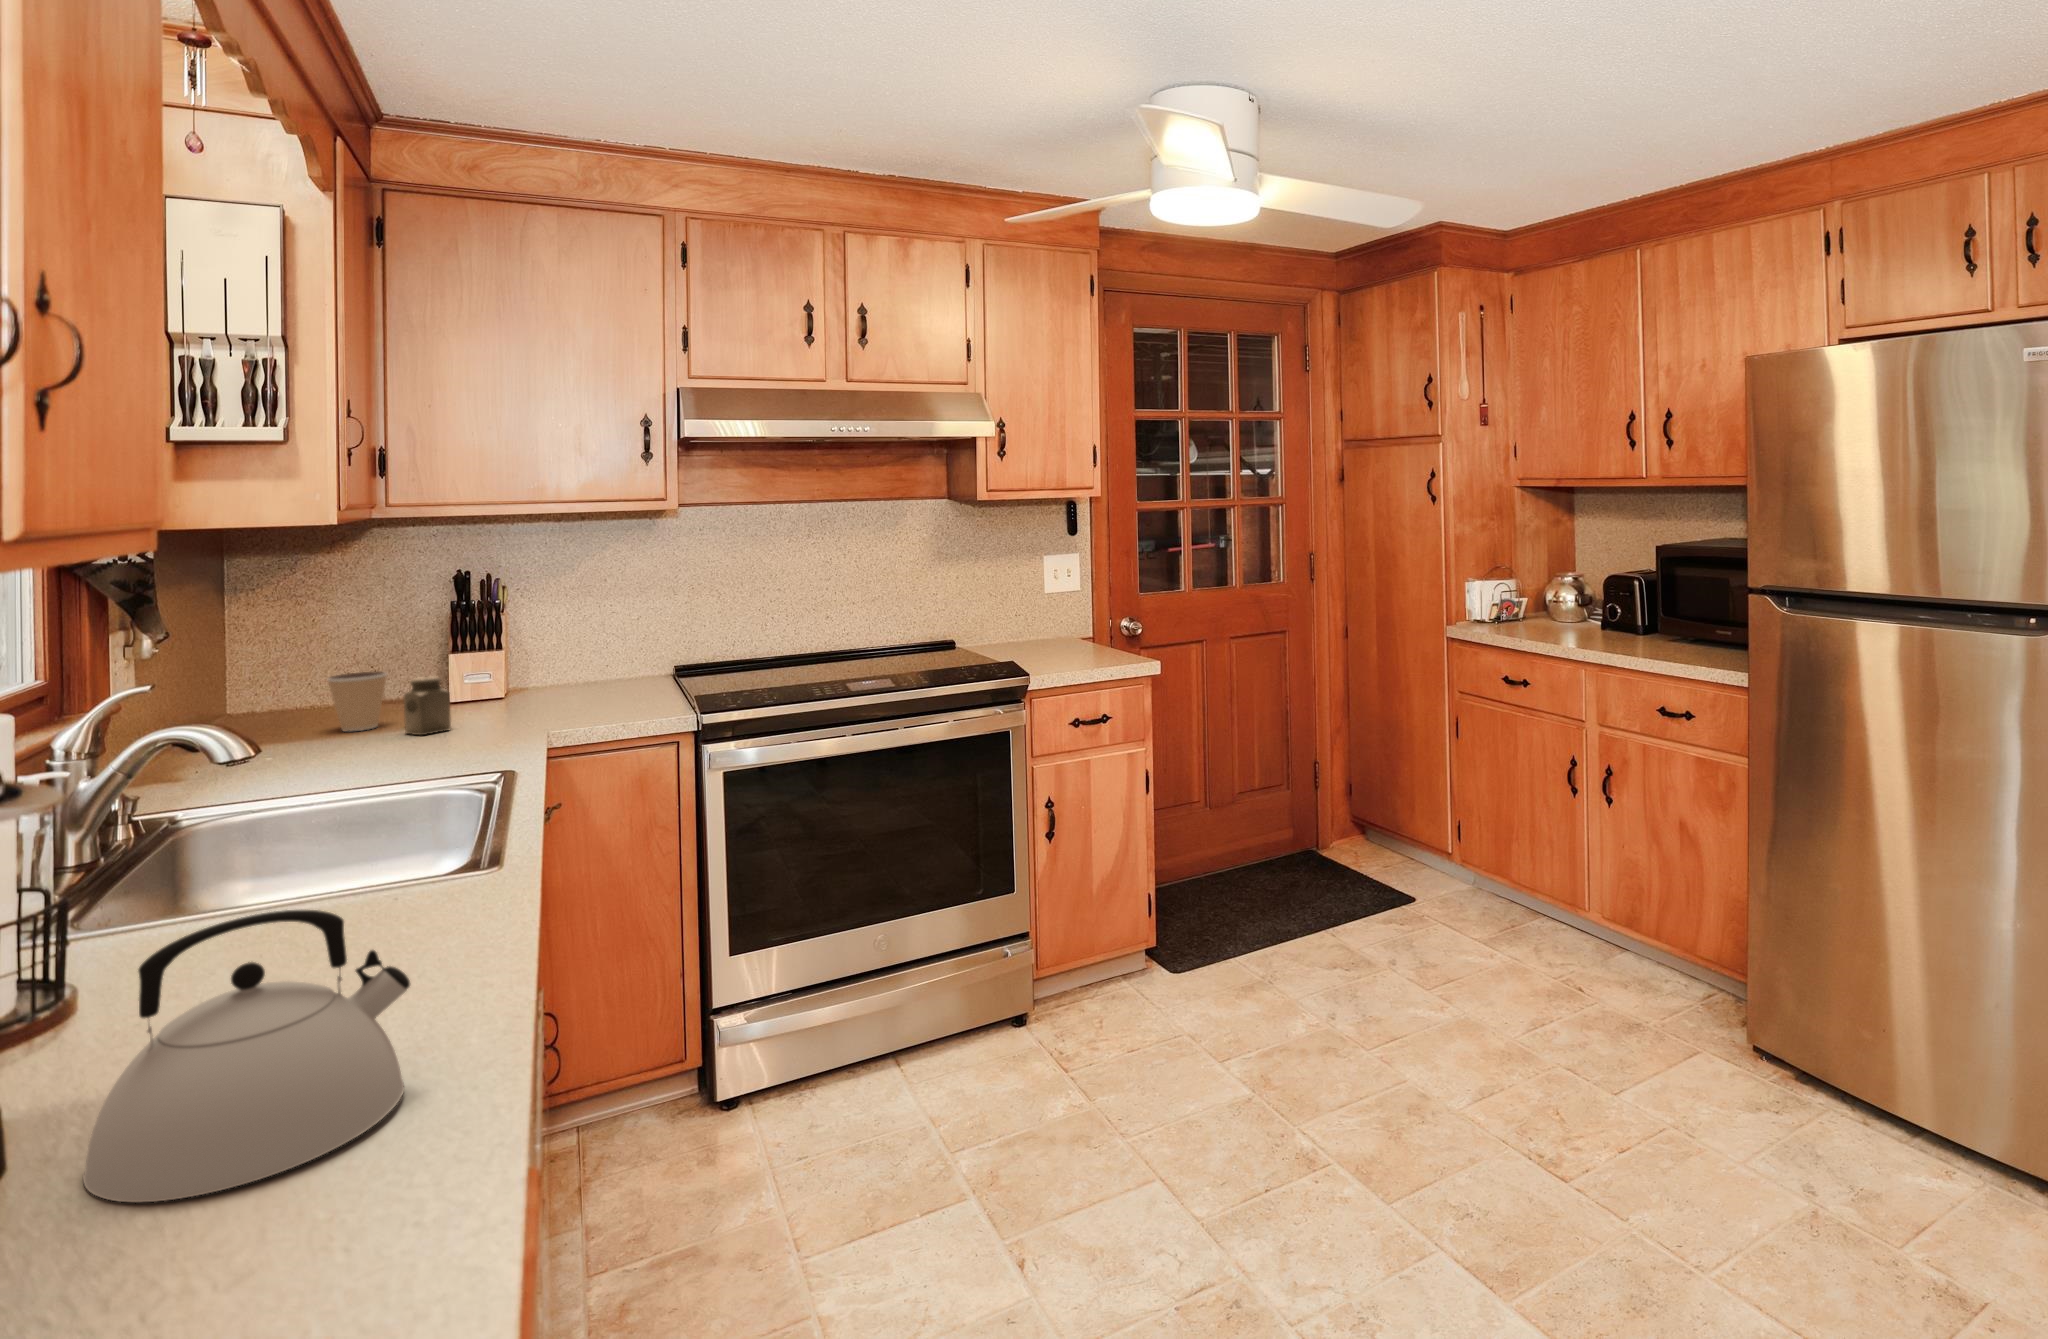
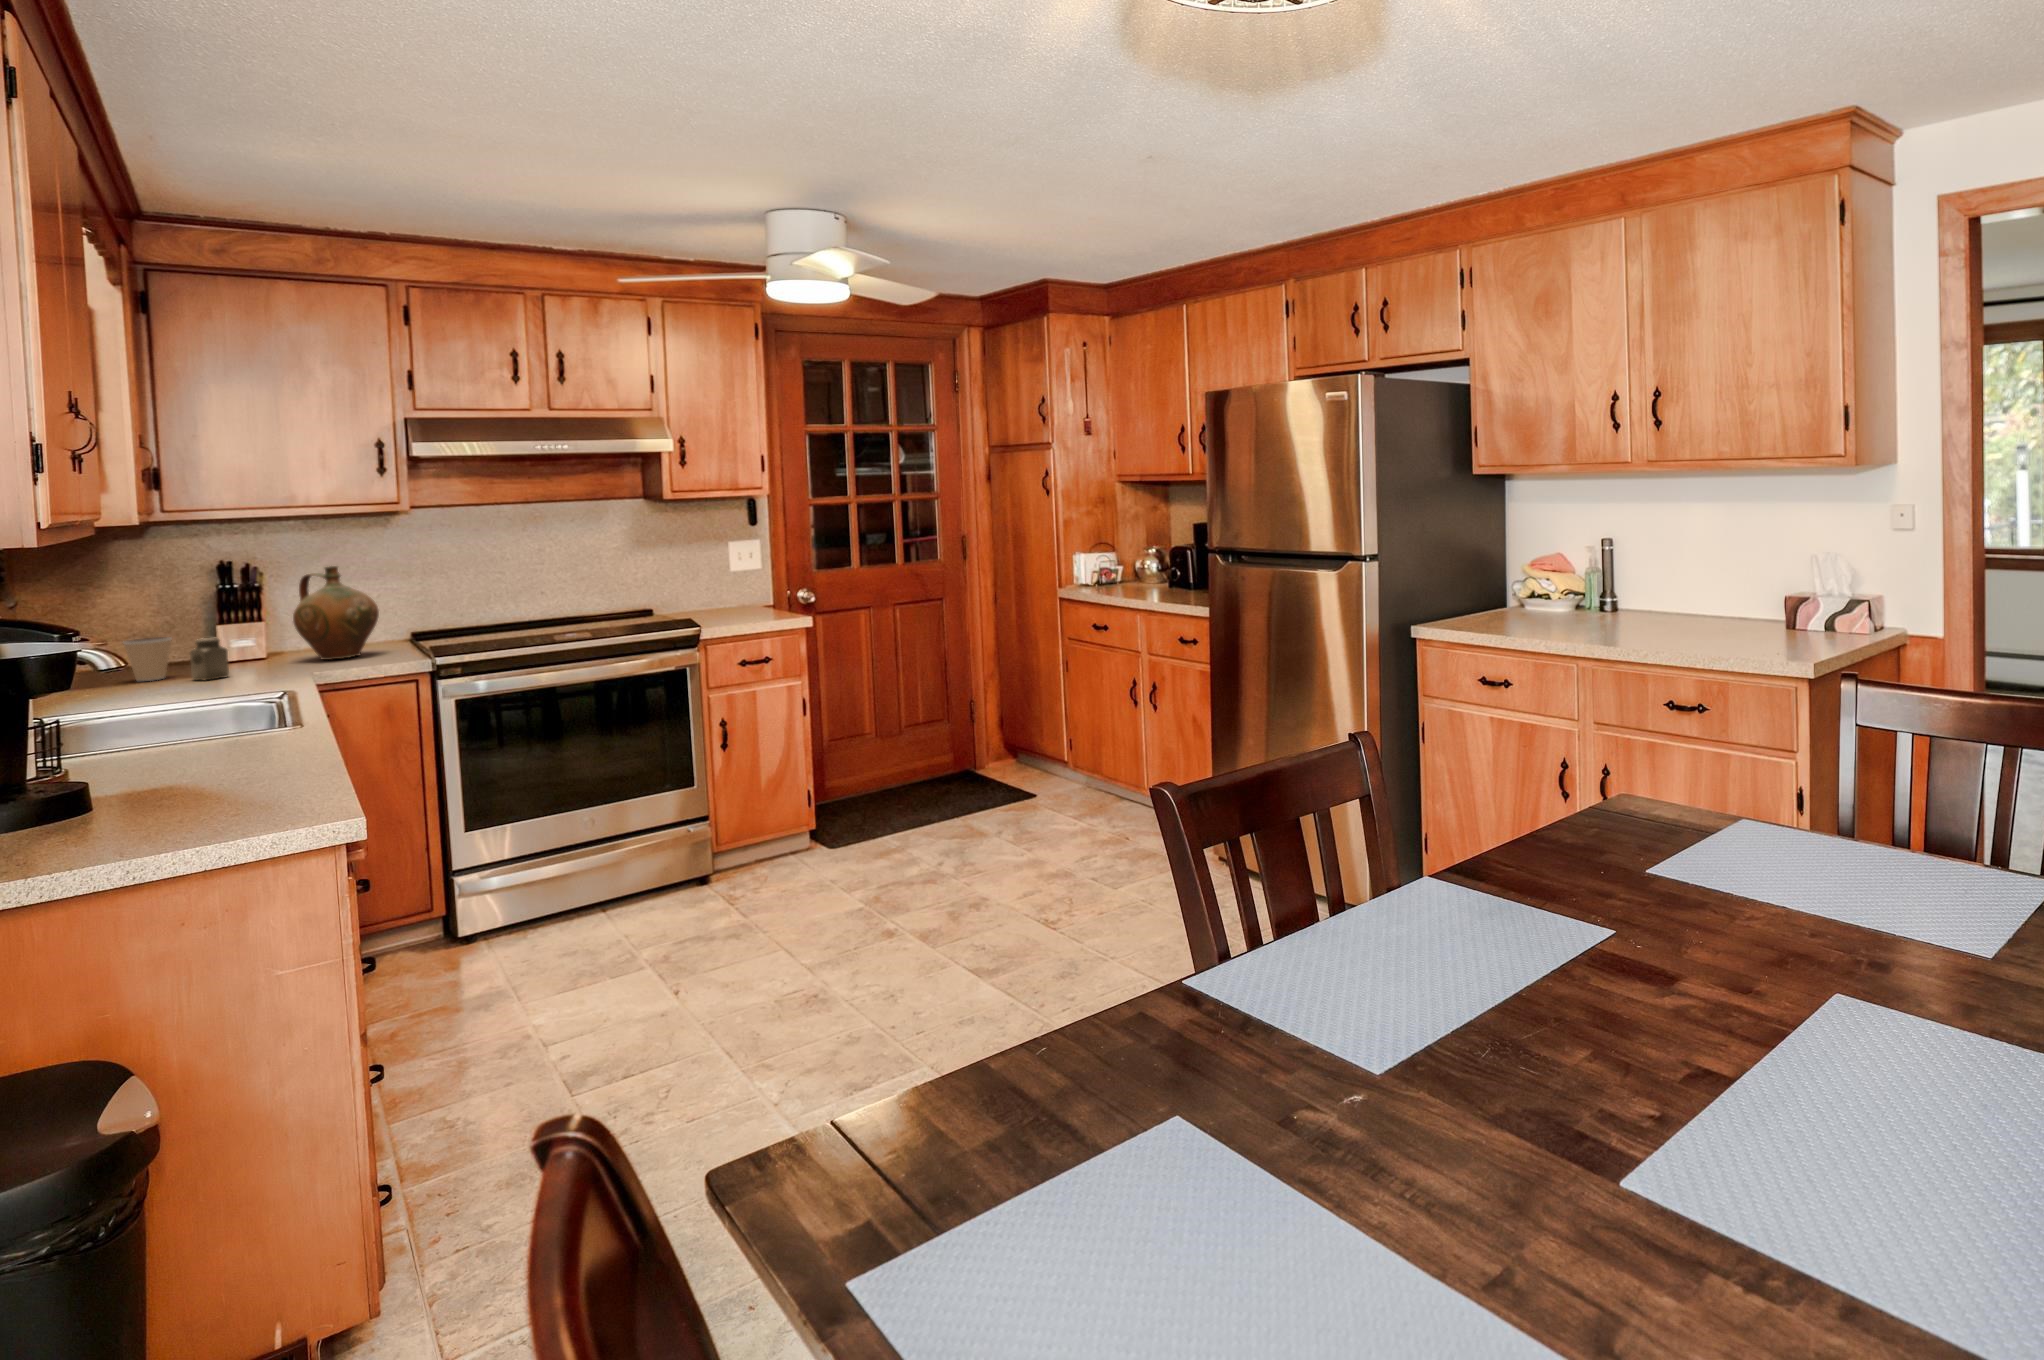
ceramic jug: none [535,581,638,706] -> present [293,566,379,660]
kettle: present [83,910,410,1202] -> none [126,710,281,830]

